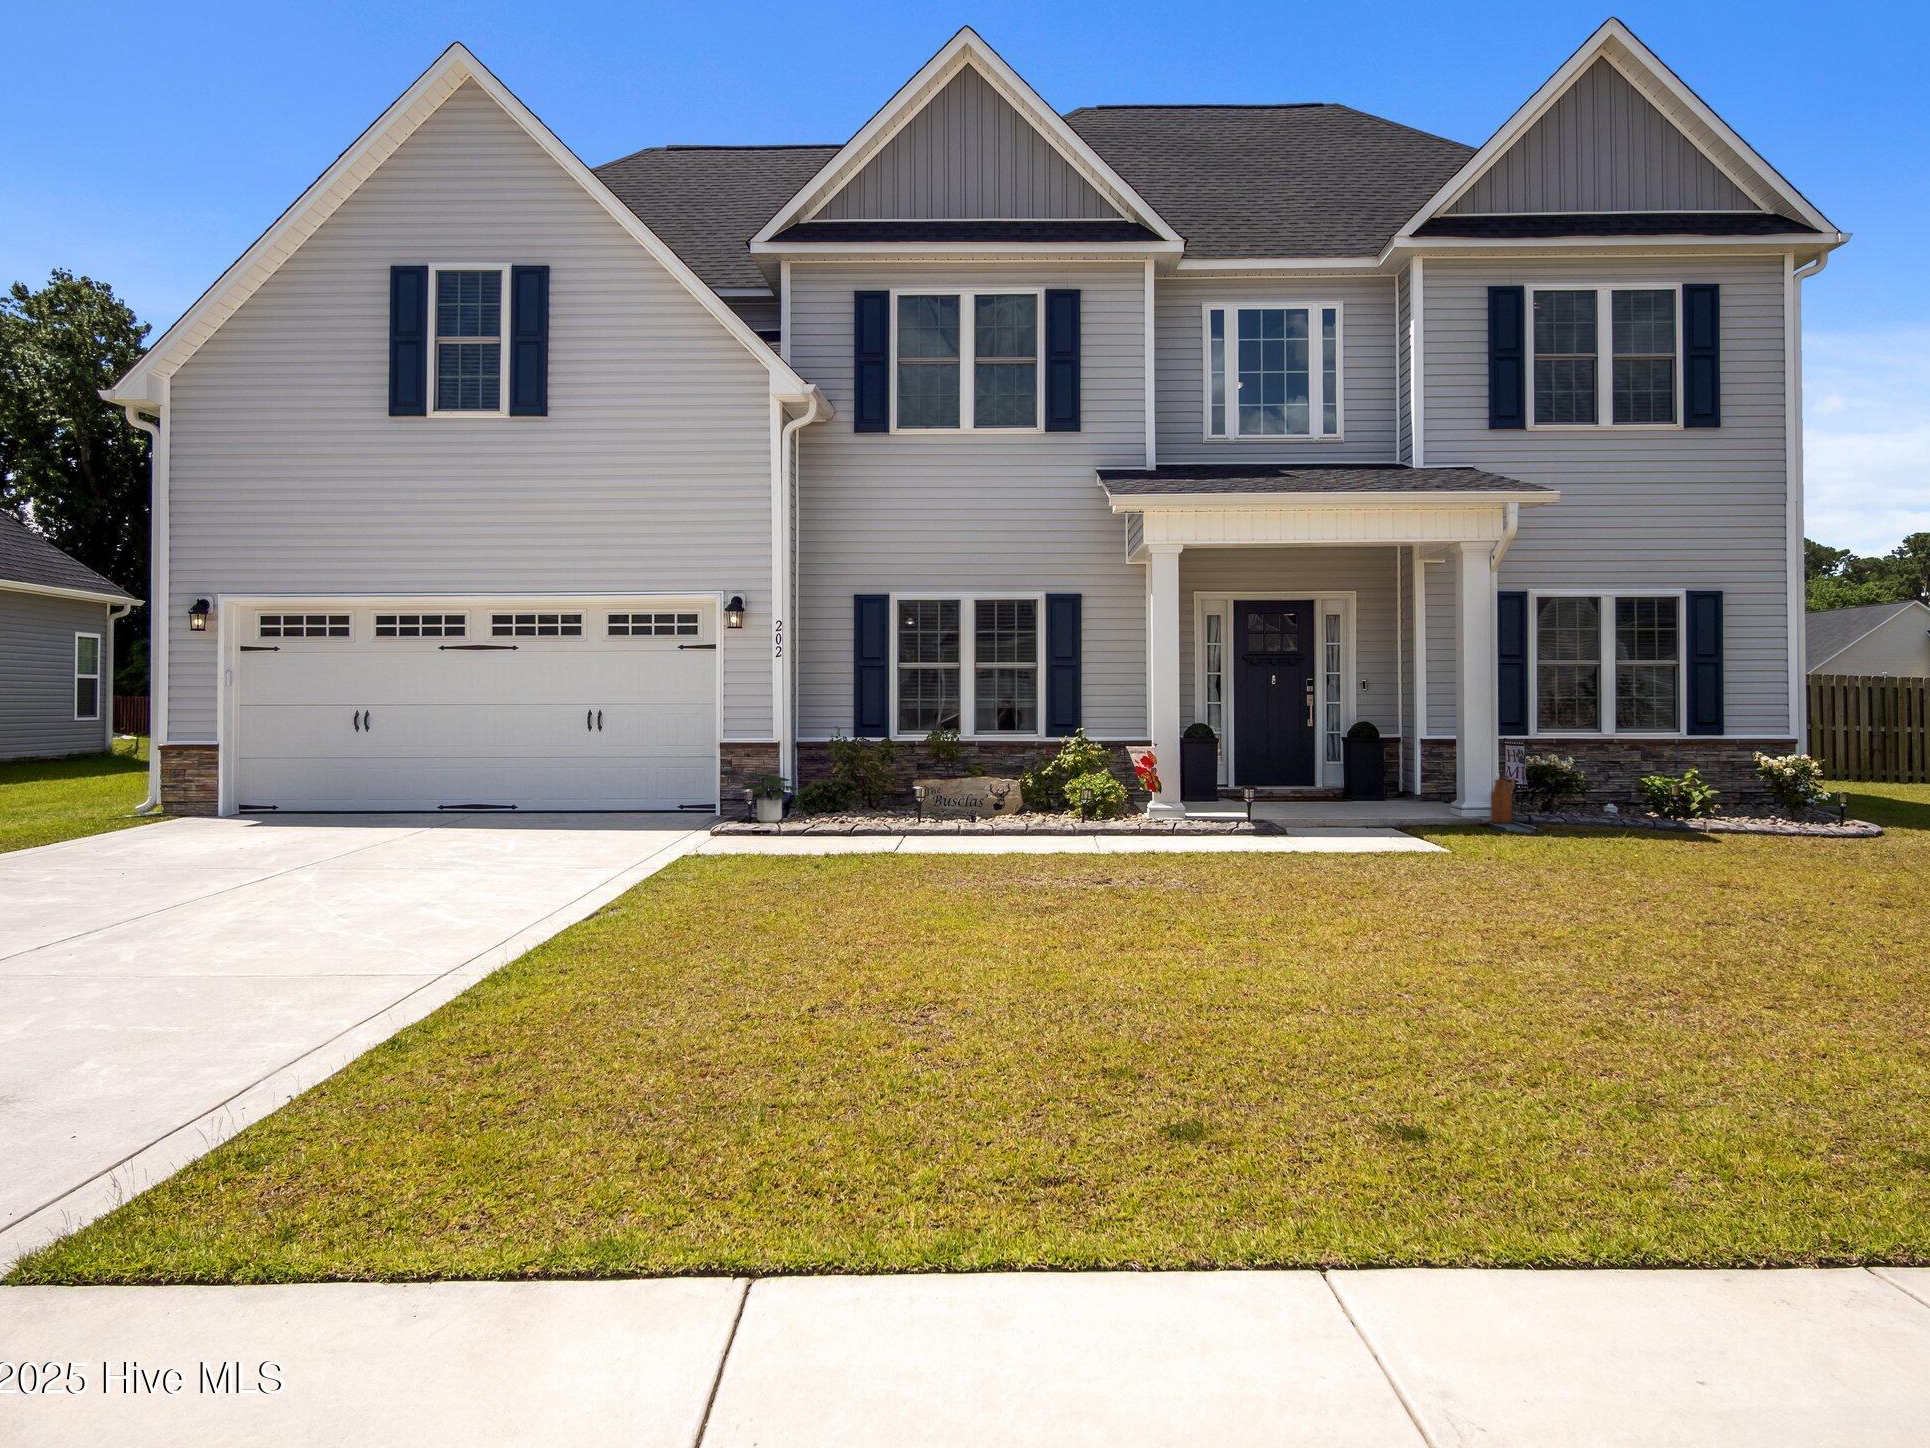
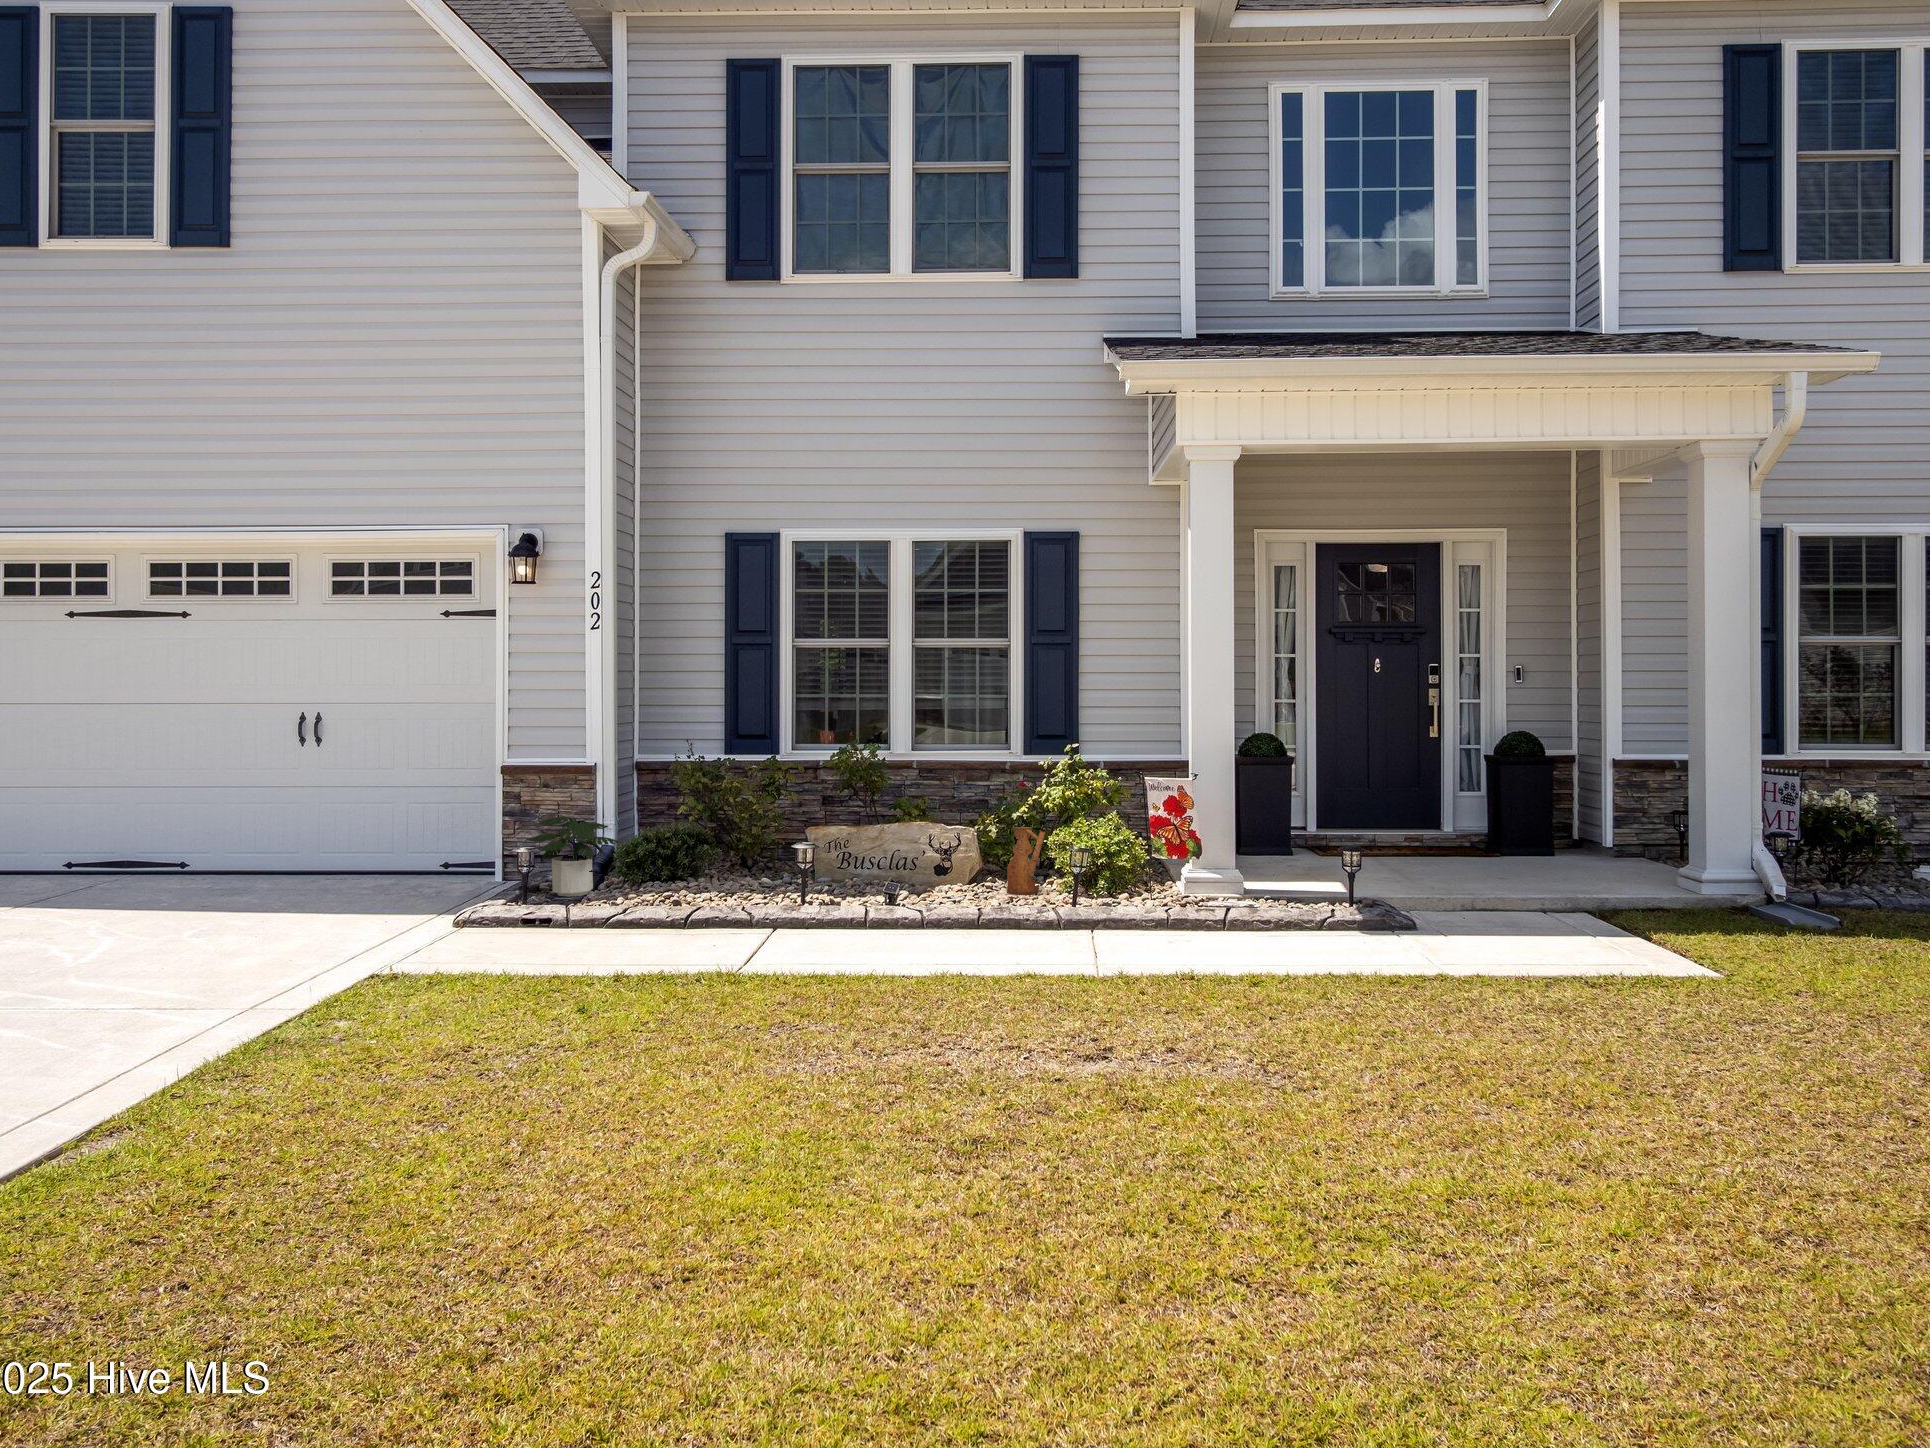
watering can: present [1490,778,1515,823] -> present [1007,825,1046,895]

